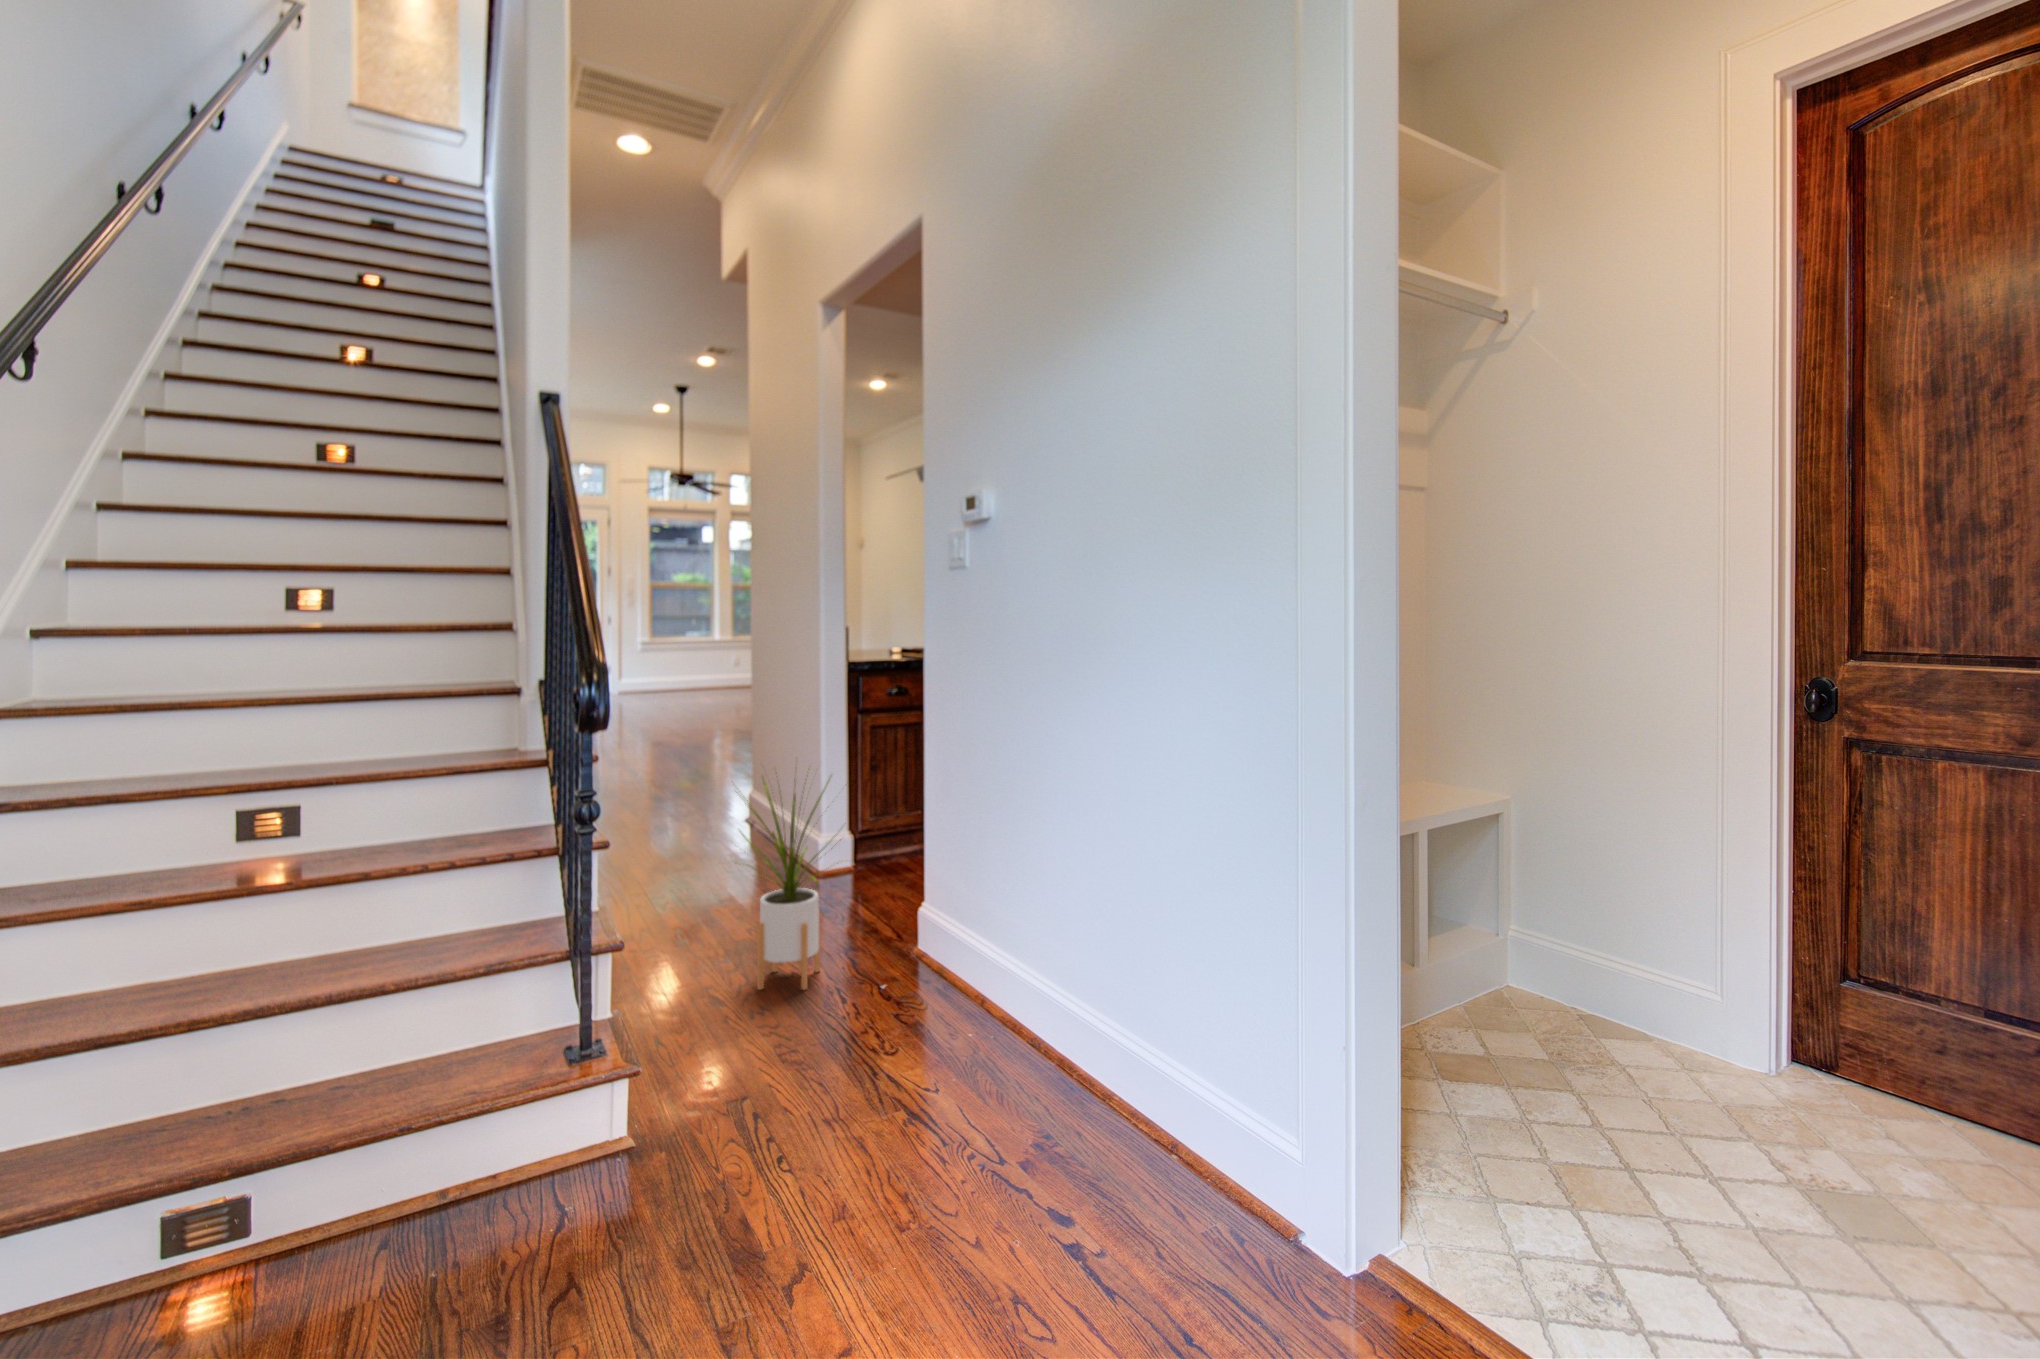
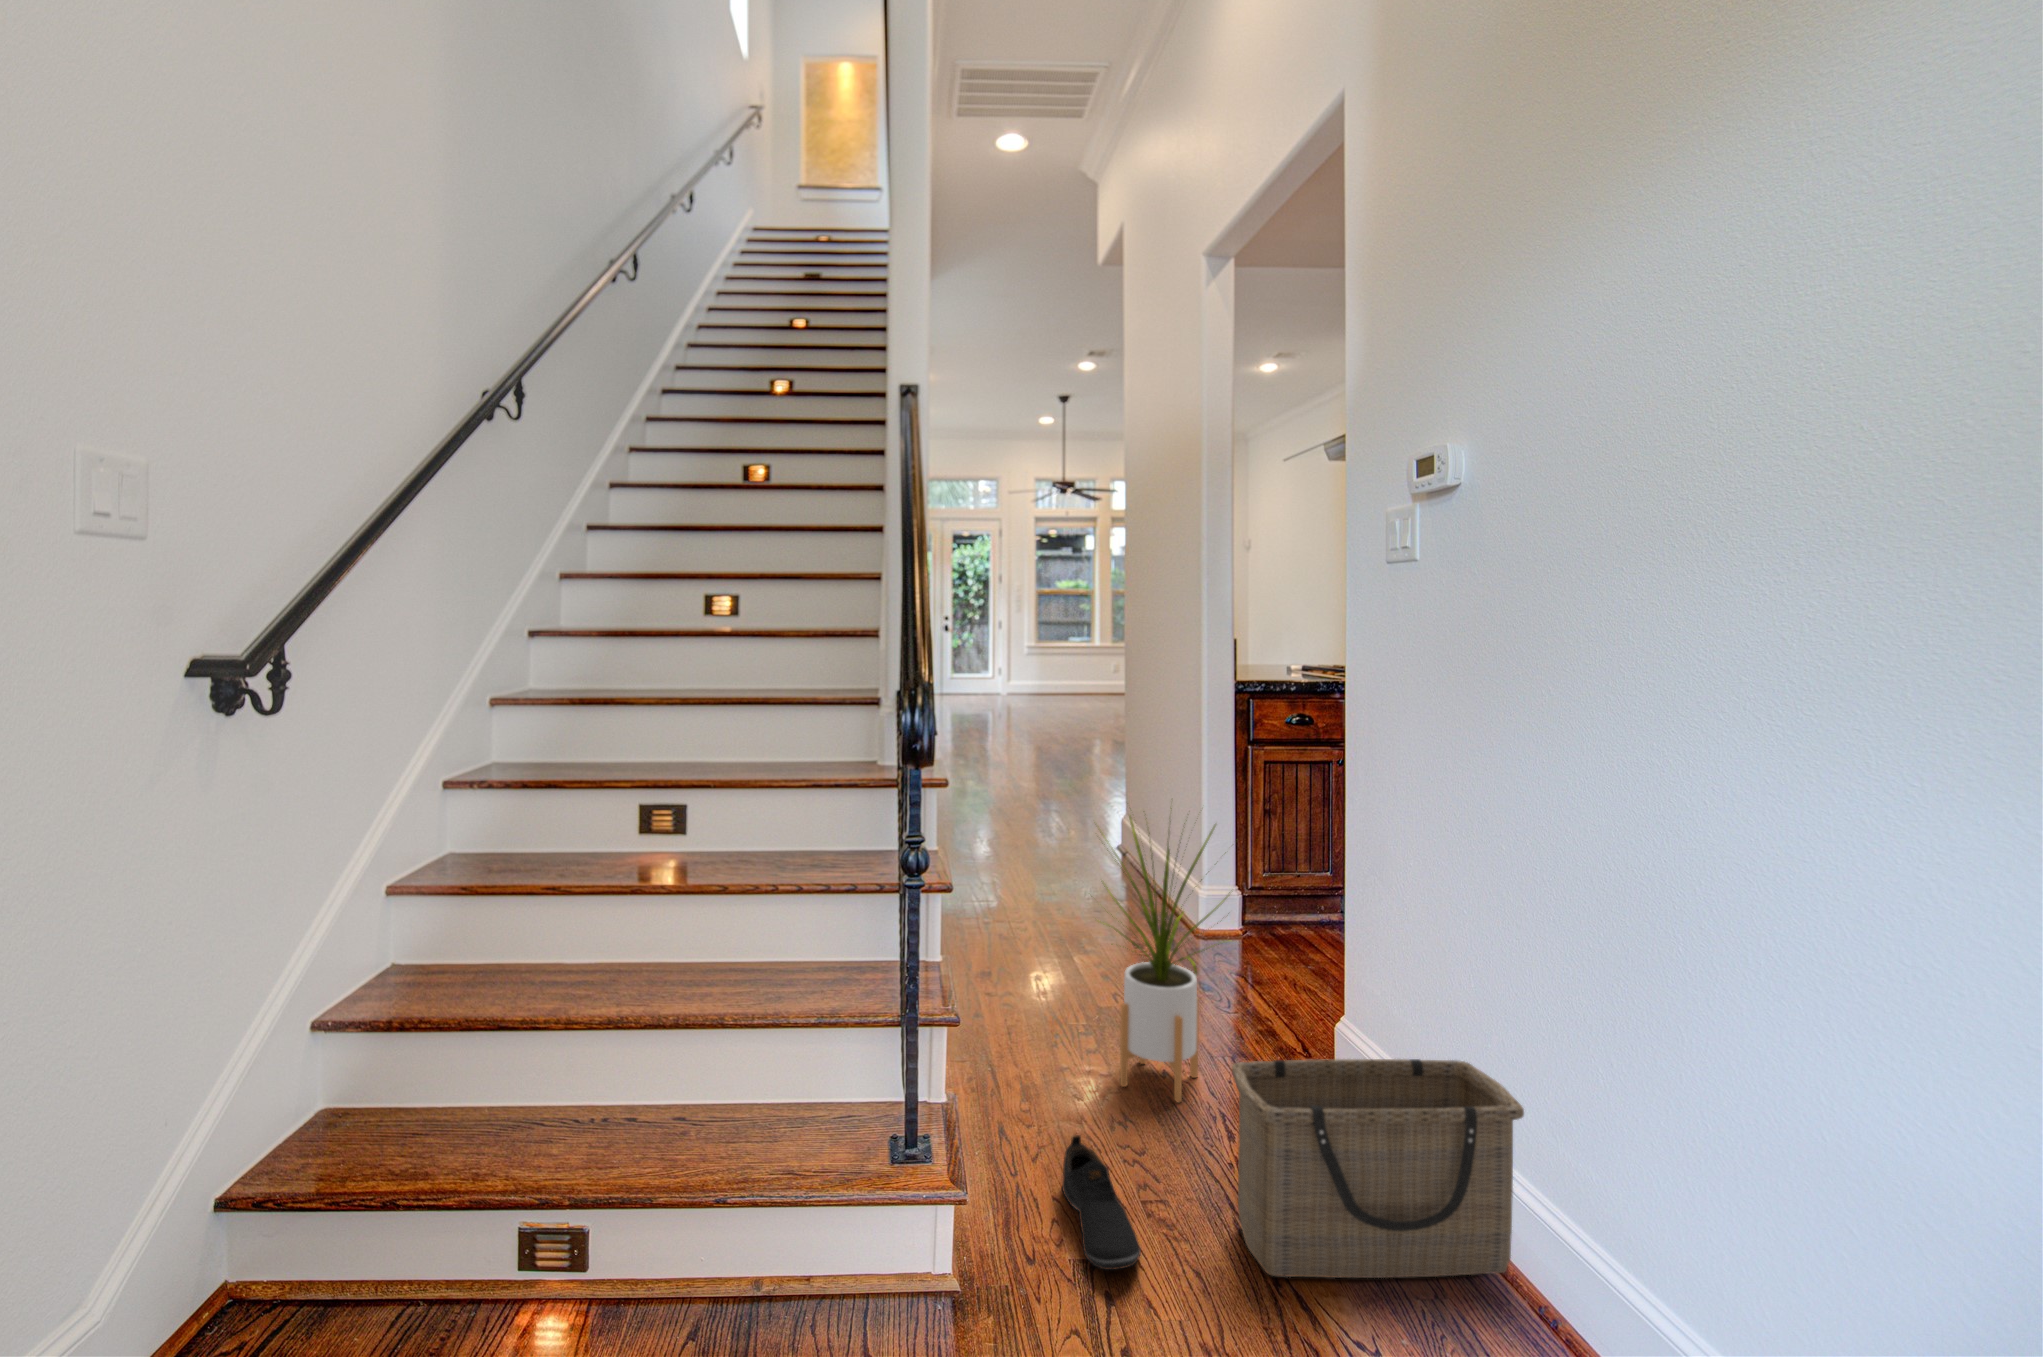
basket: none [843,907,1024,1070] -> present [1232,1059,1524,1278]
shoe: none [713,1019,778,1098] -> present [1062,1135,1141,1270]

